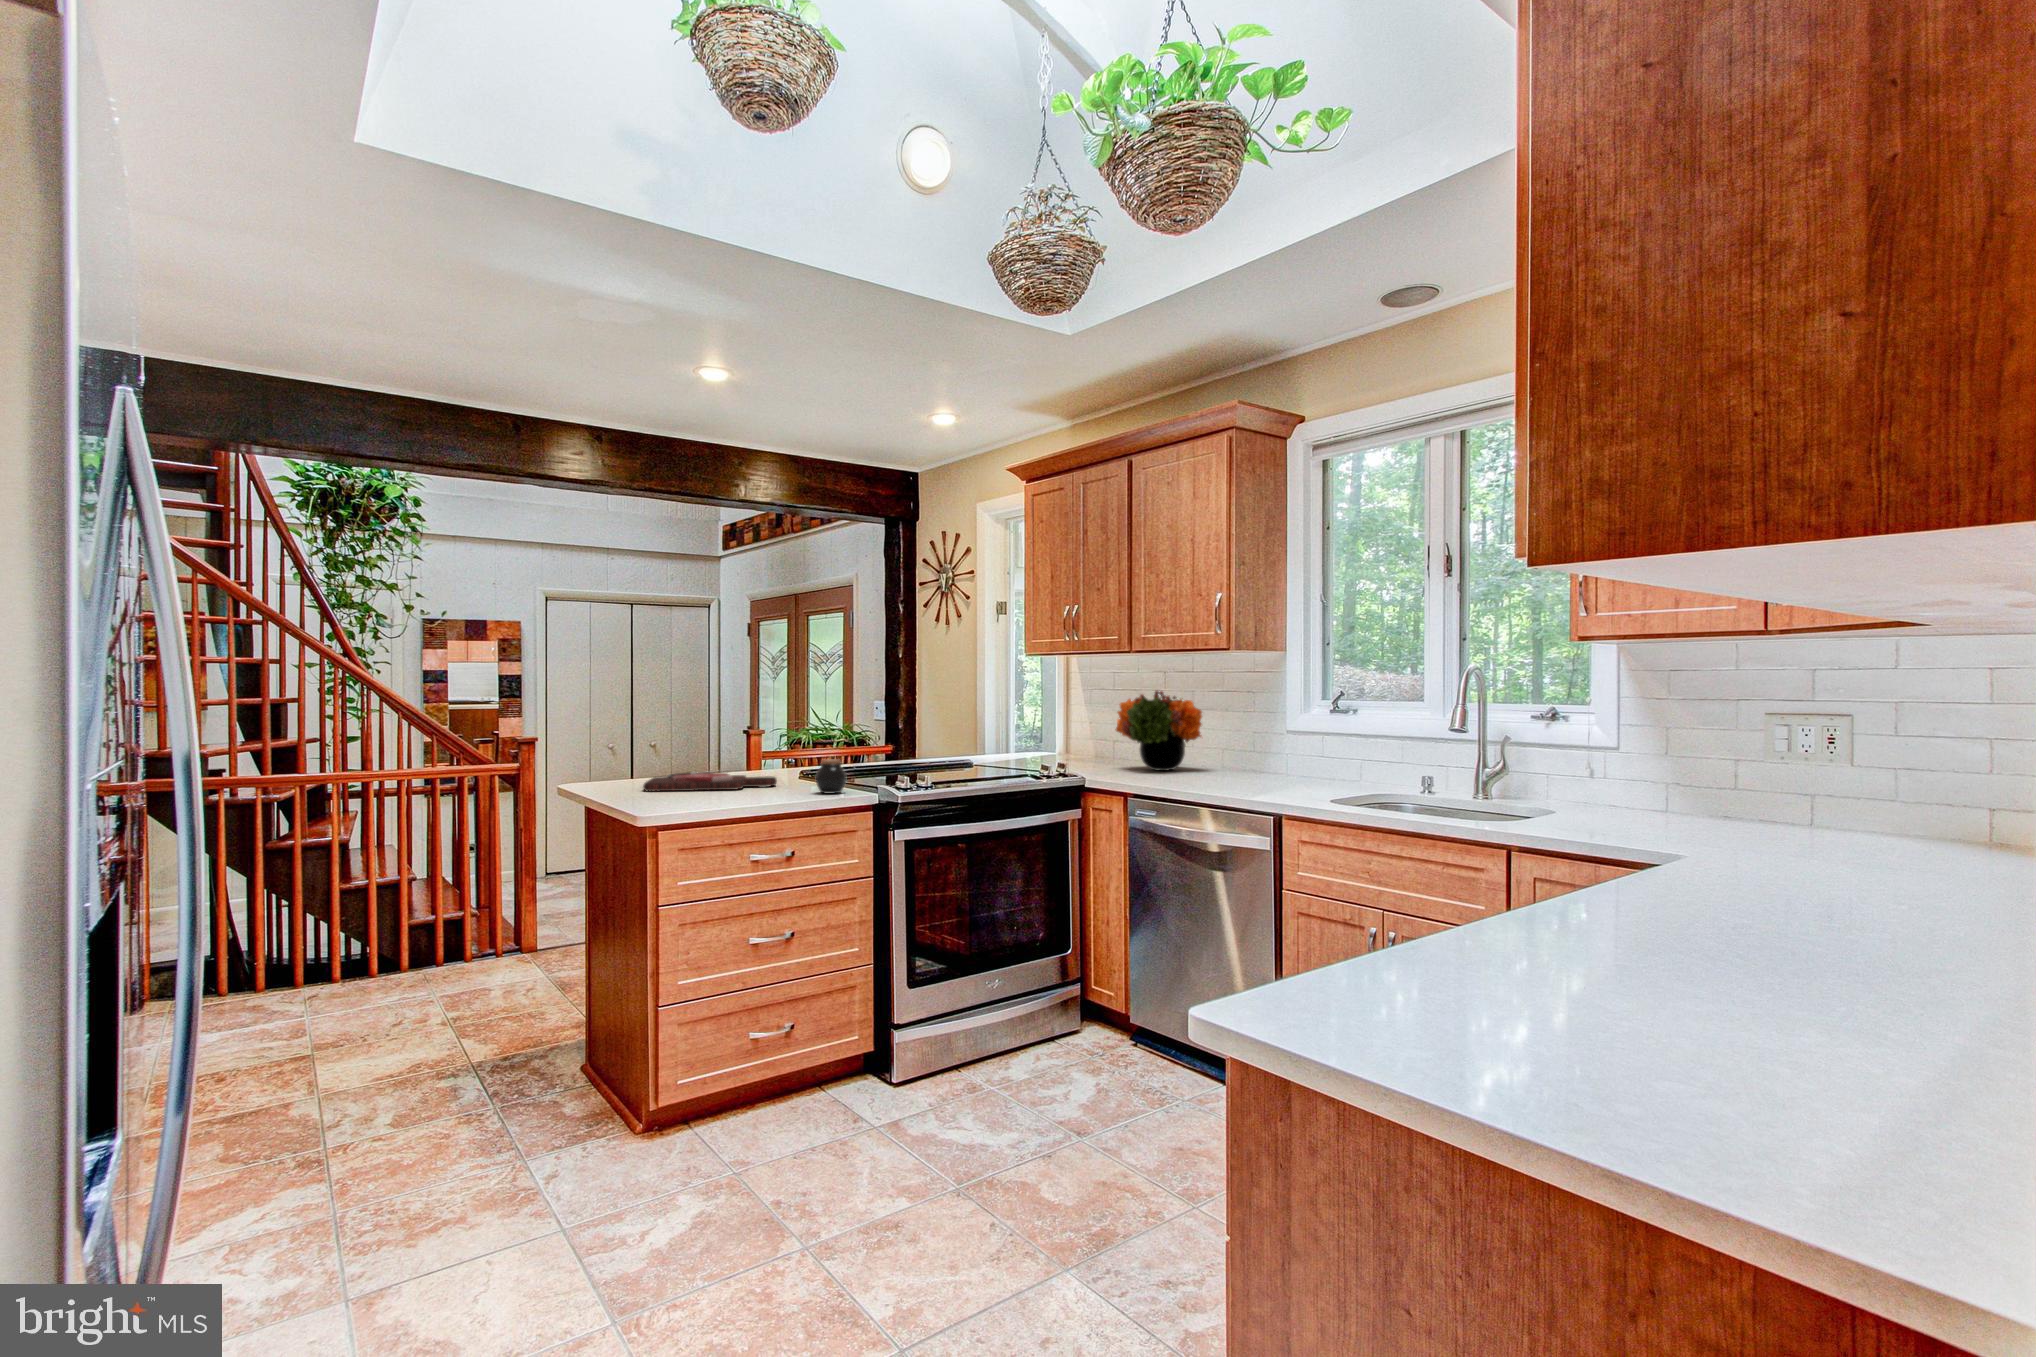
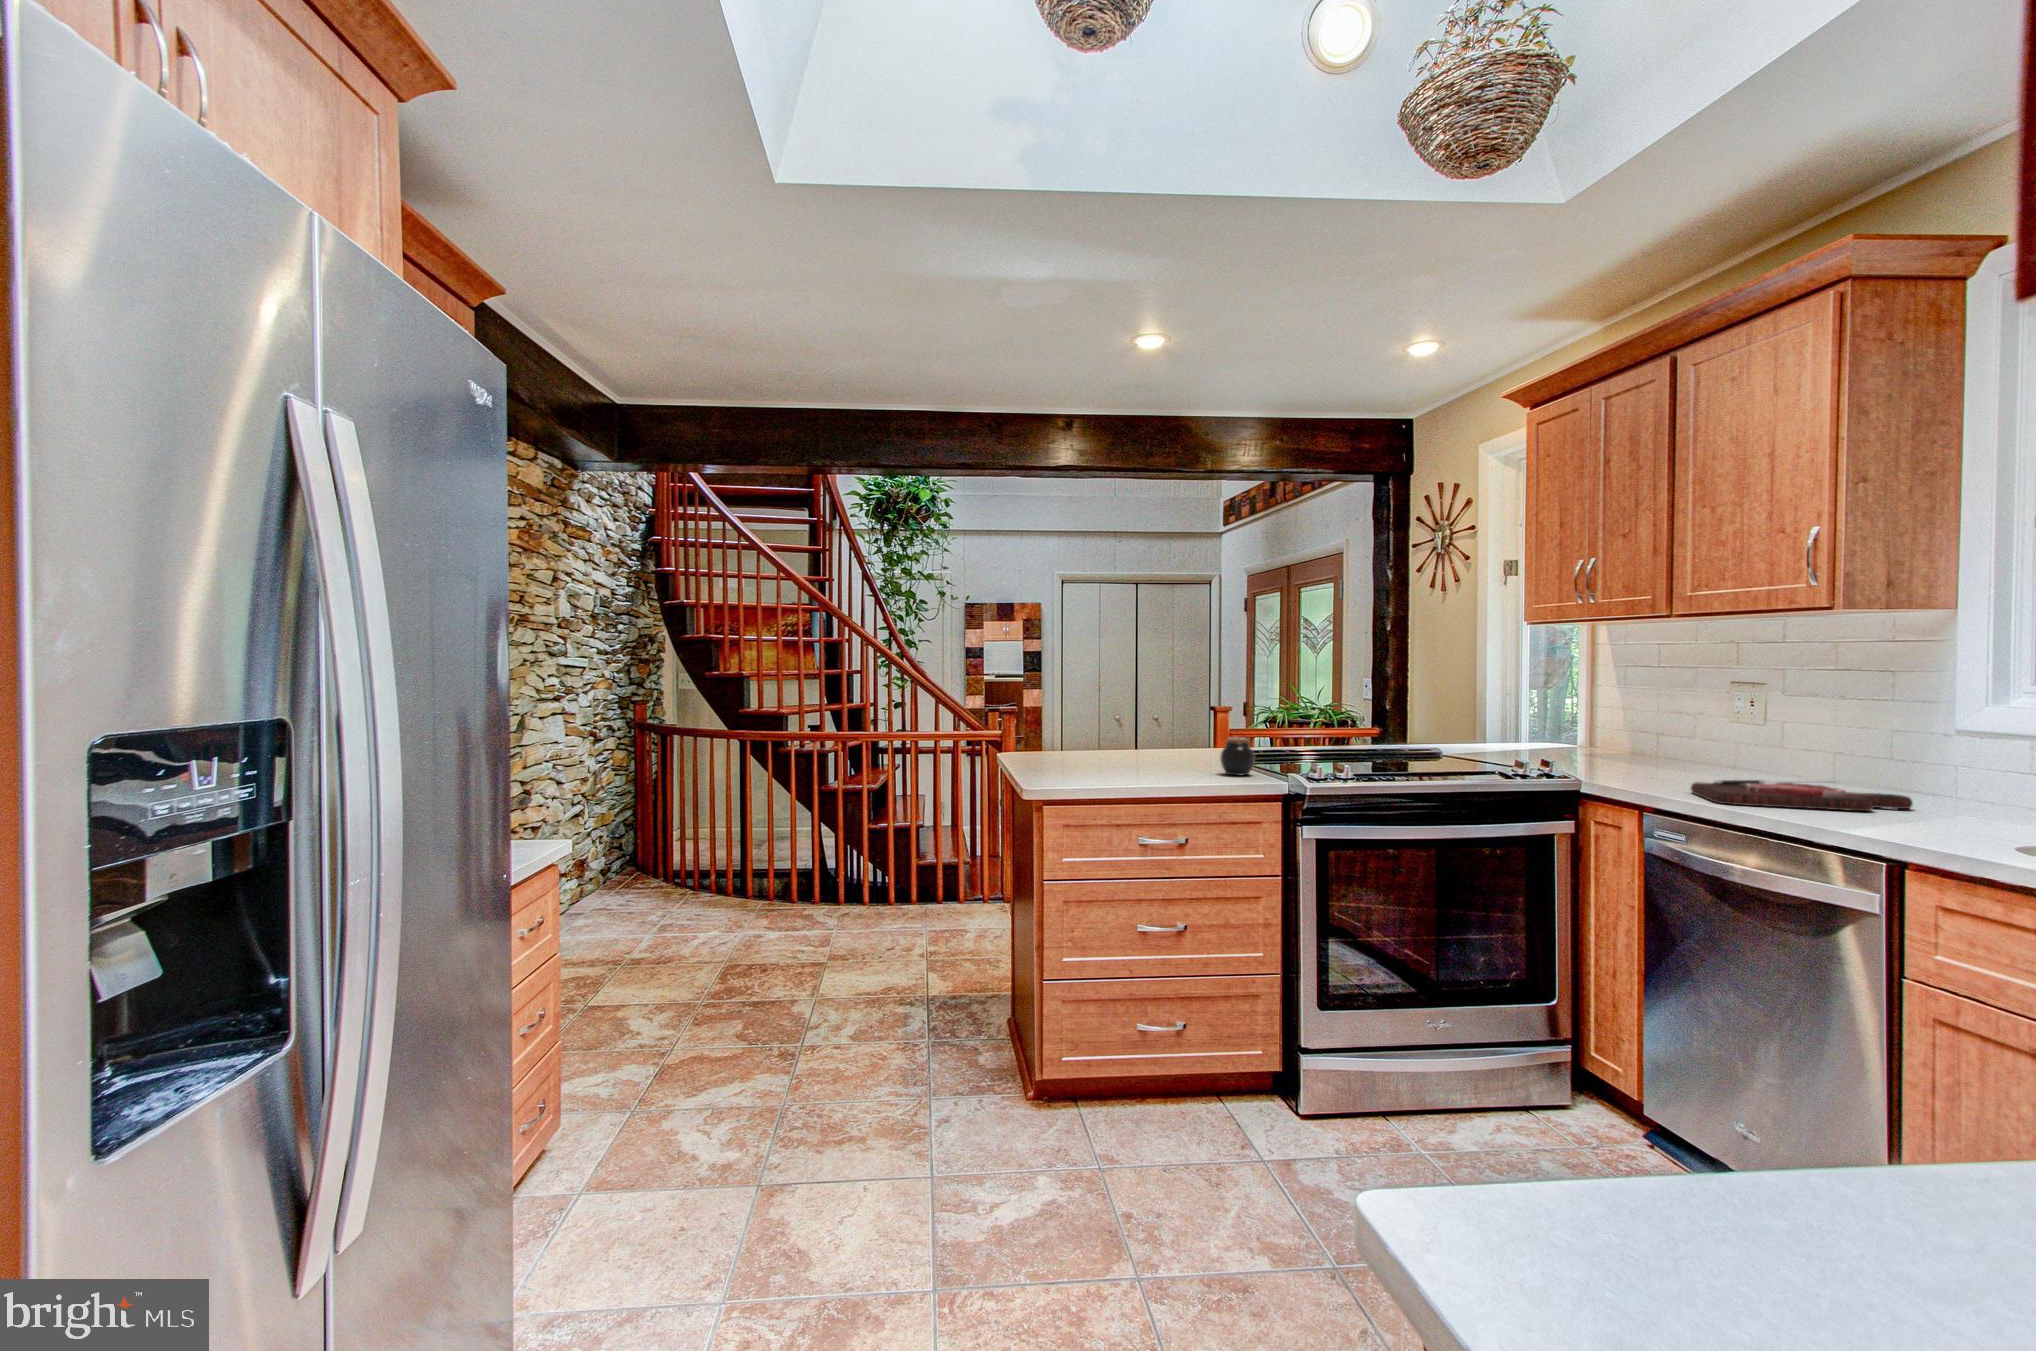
flower arrangement: present [1116,691,1202,771] -> none [1641,667,1792,776]
cutting board: present [643,769,777,791] -> present [1691,780,1913,811]

